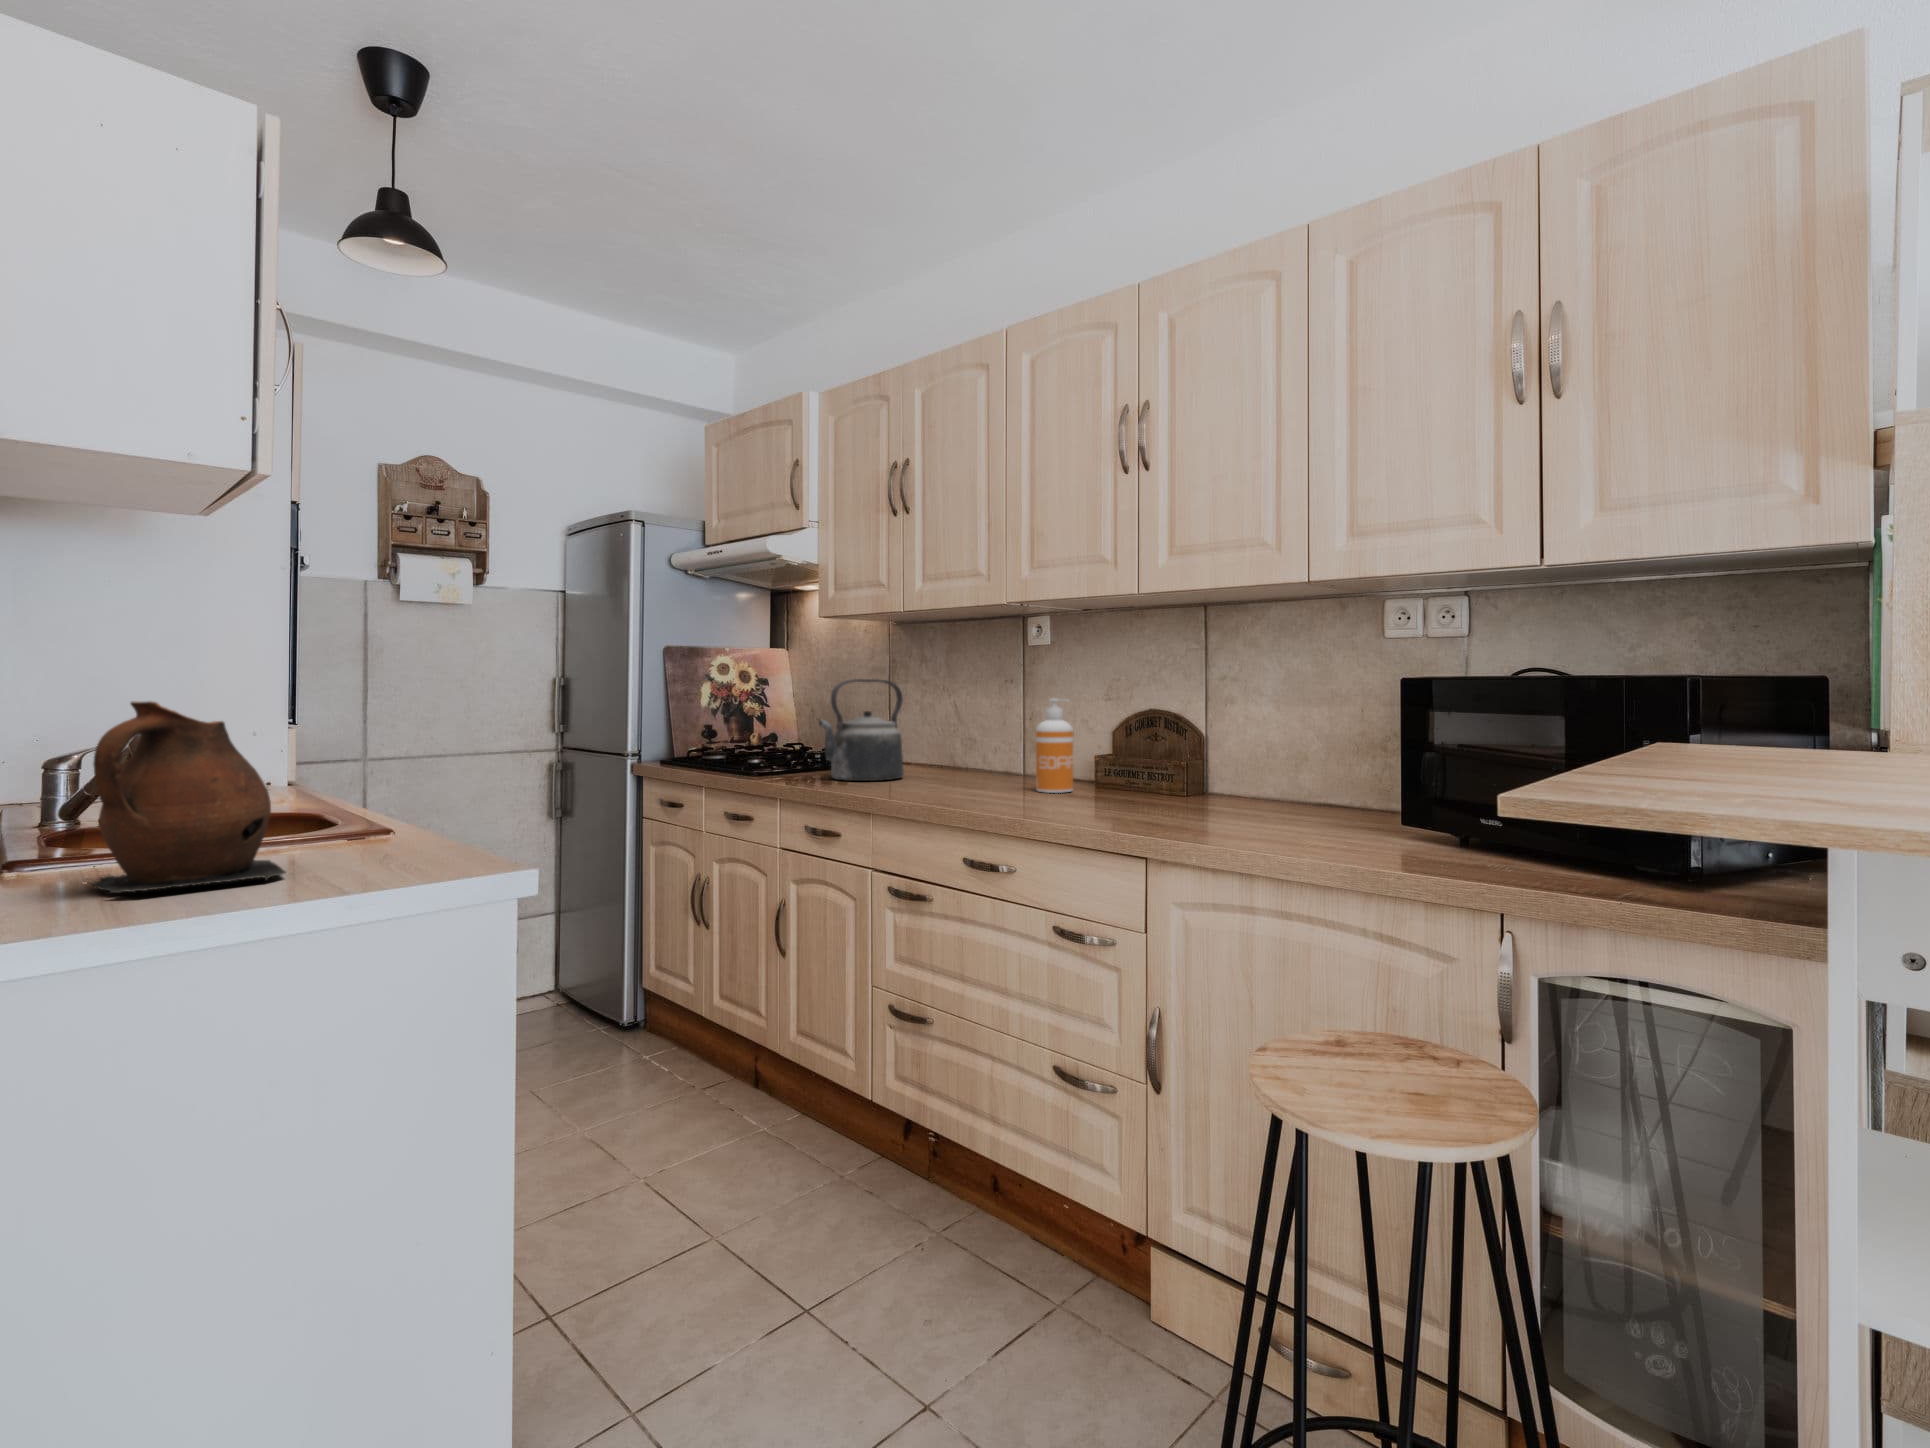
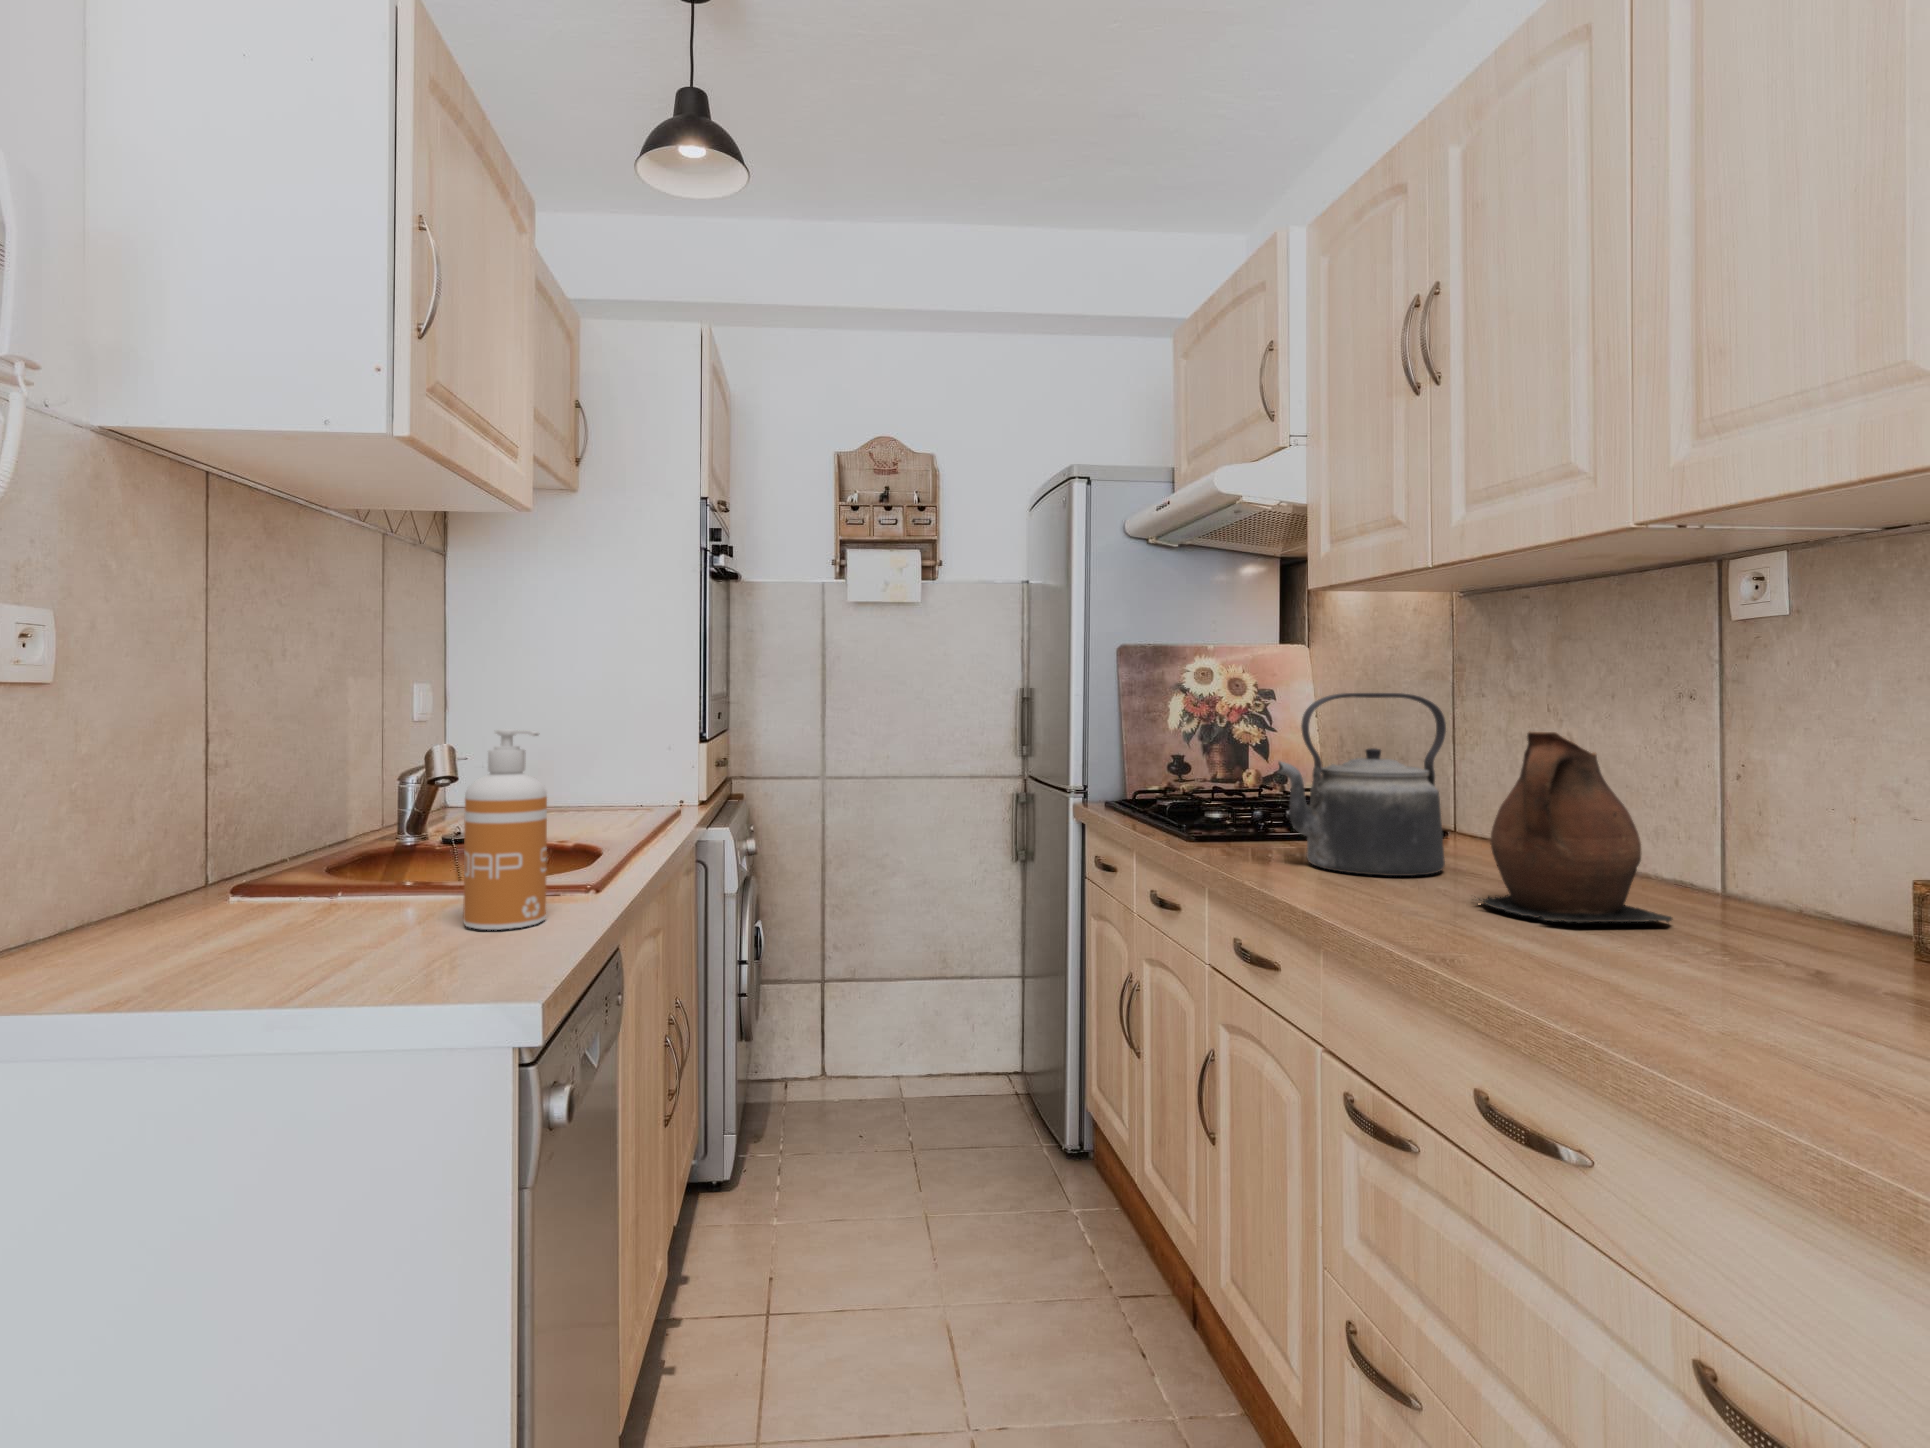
soap dispenser: present [1036,698,1073,793] -> present [463,729,547,930]
ceramic pitcher: present [91,701,286,893] -> present [1479,732,1672,923]

